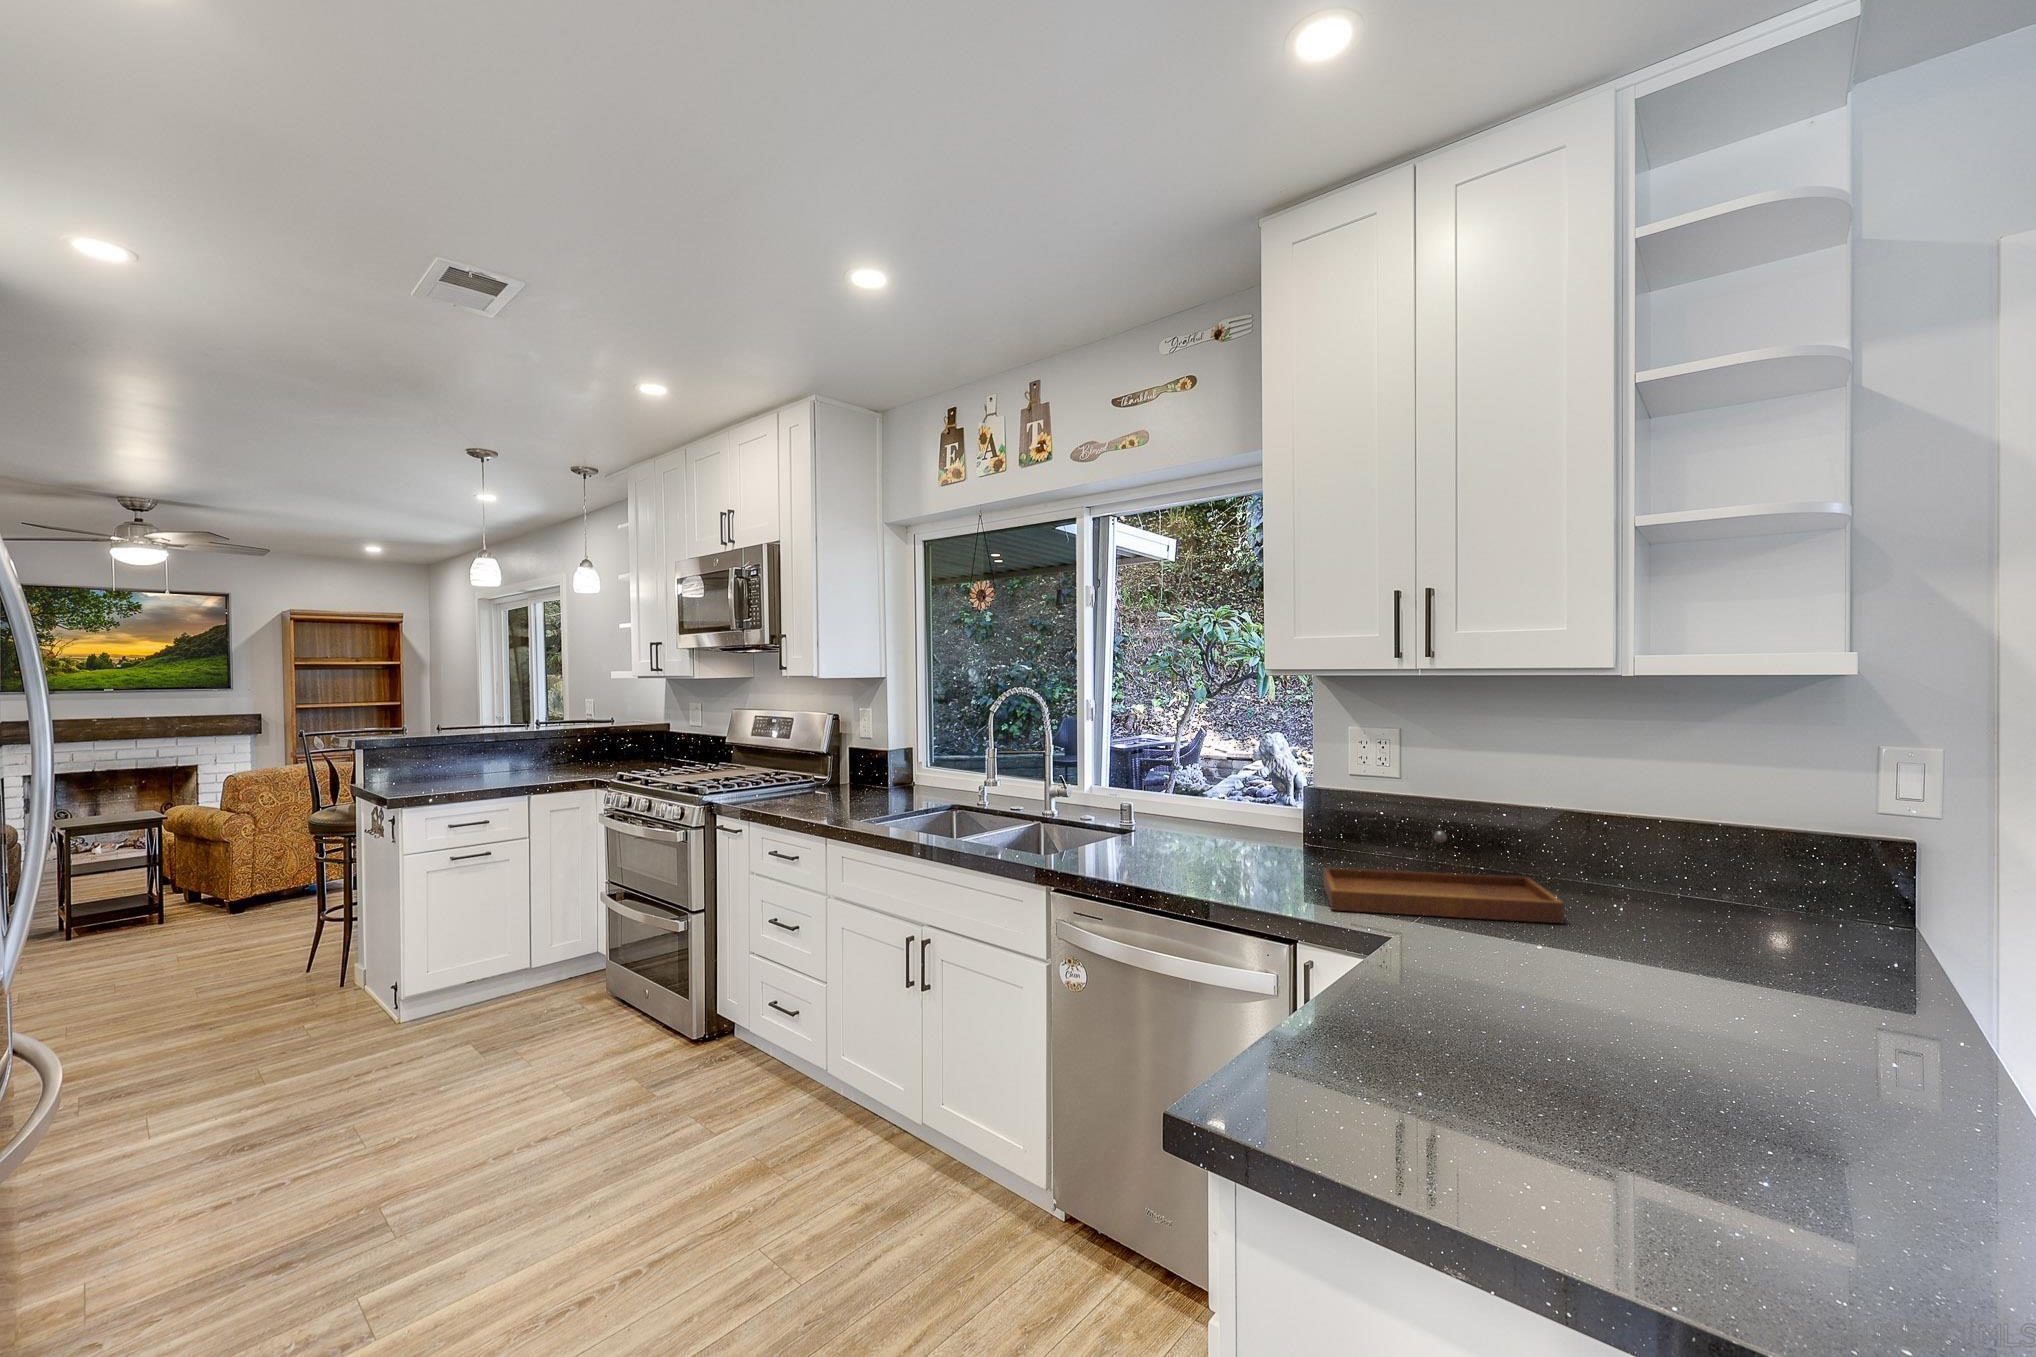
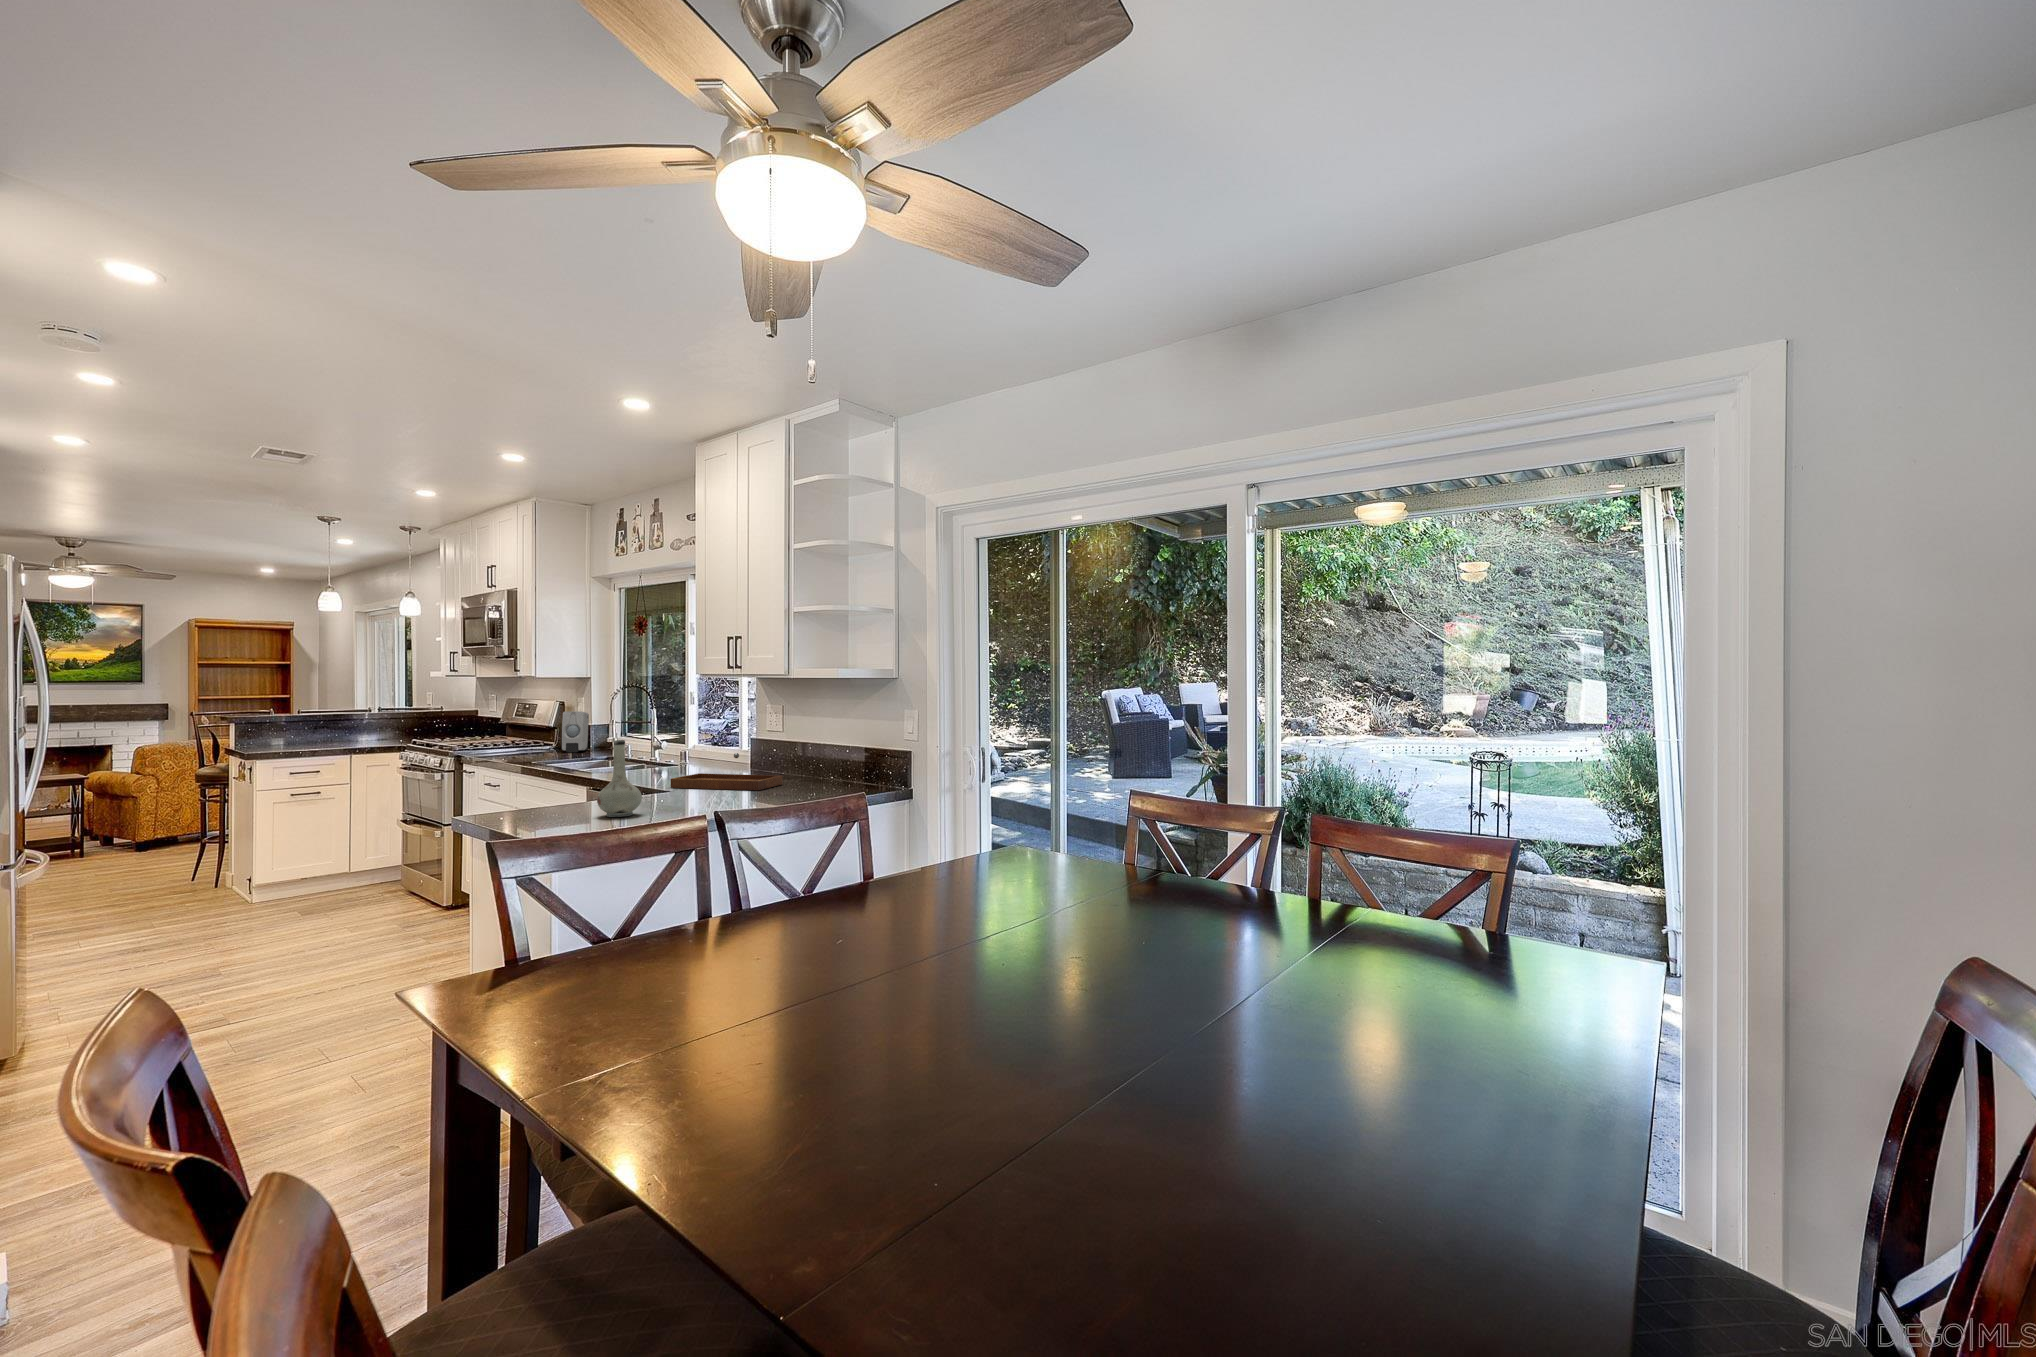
soap dispenser: none [856,729,886,793] -> present [562,711,589,752]
vase: none [1582,860,1737,1110] -> present [597,740,642,817]

